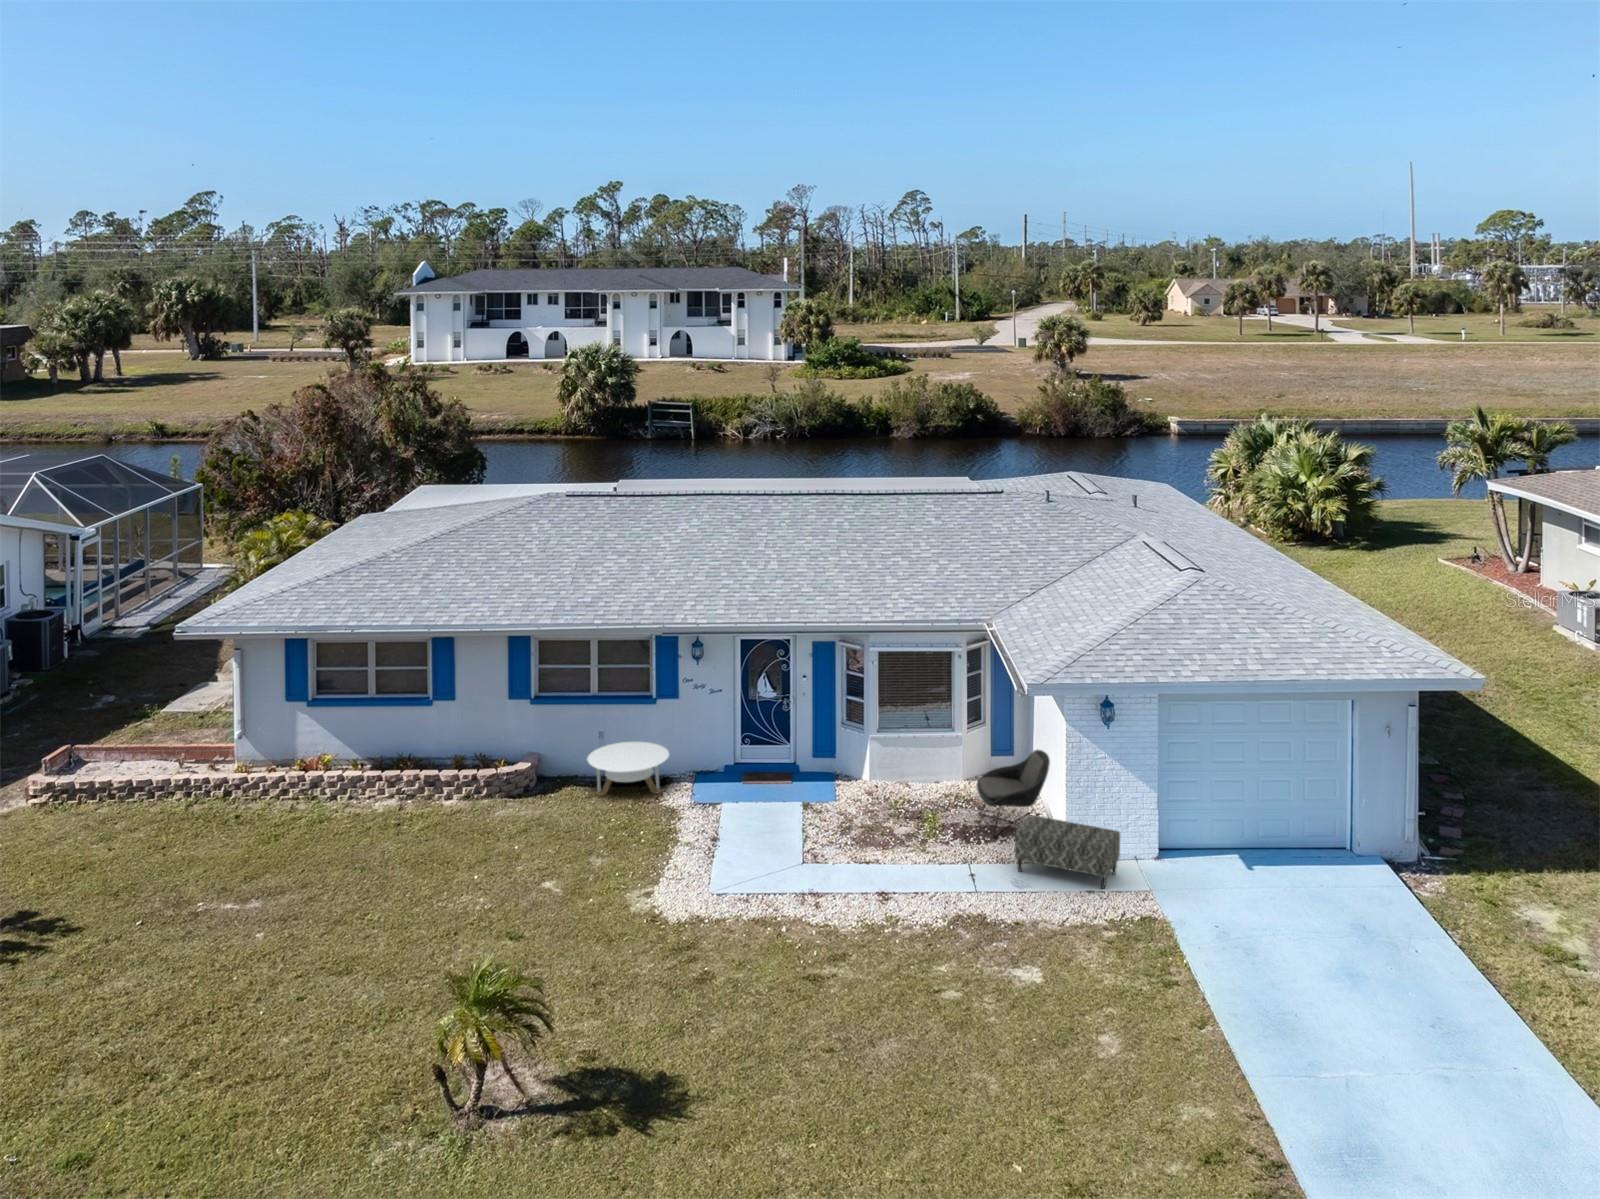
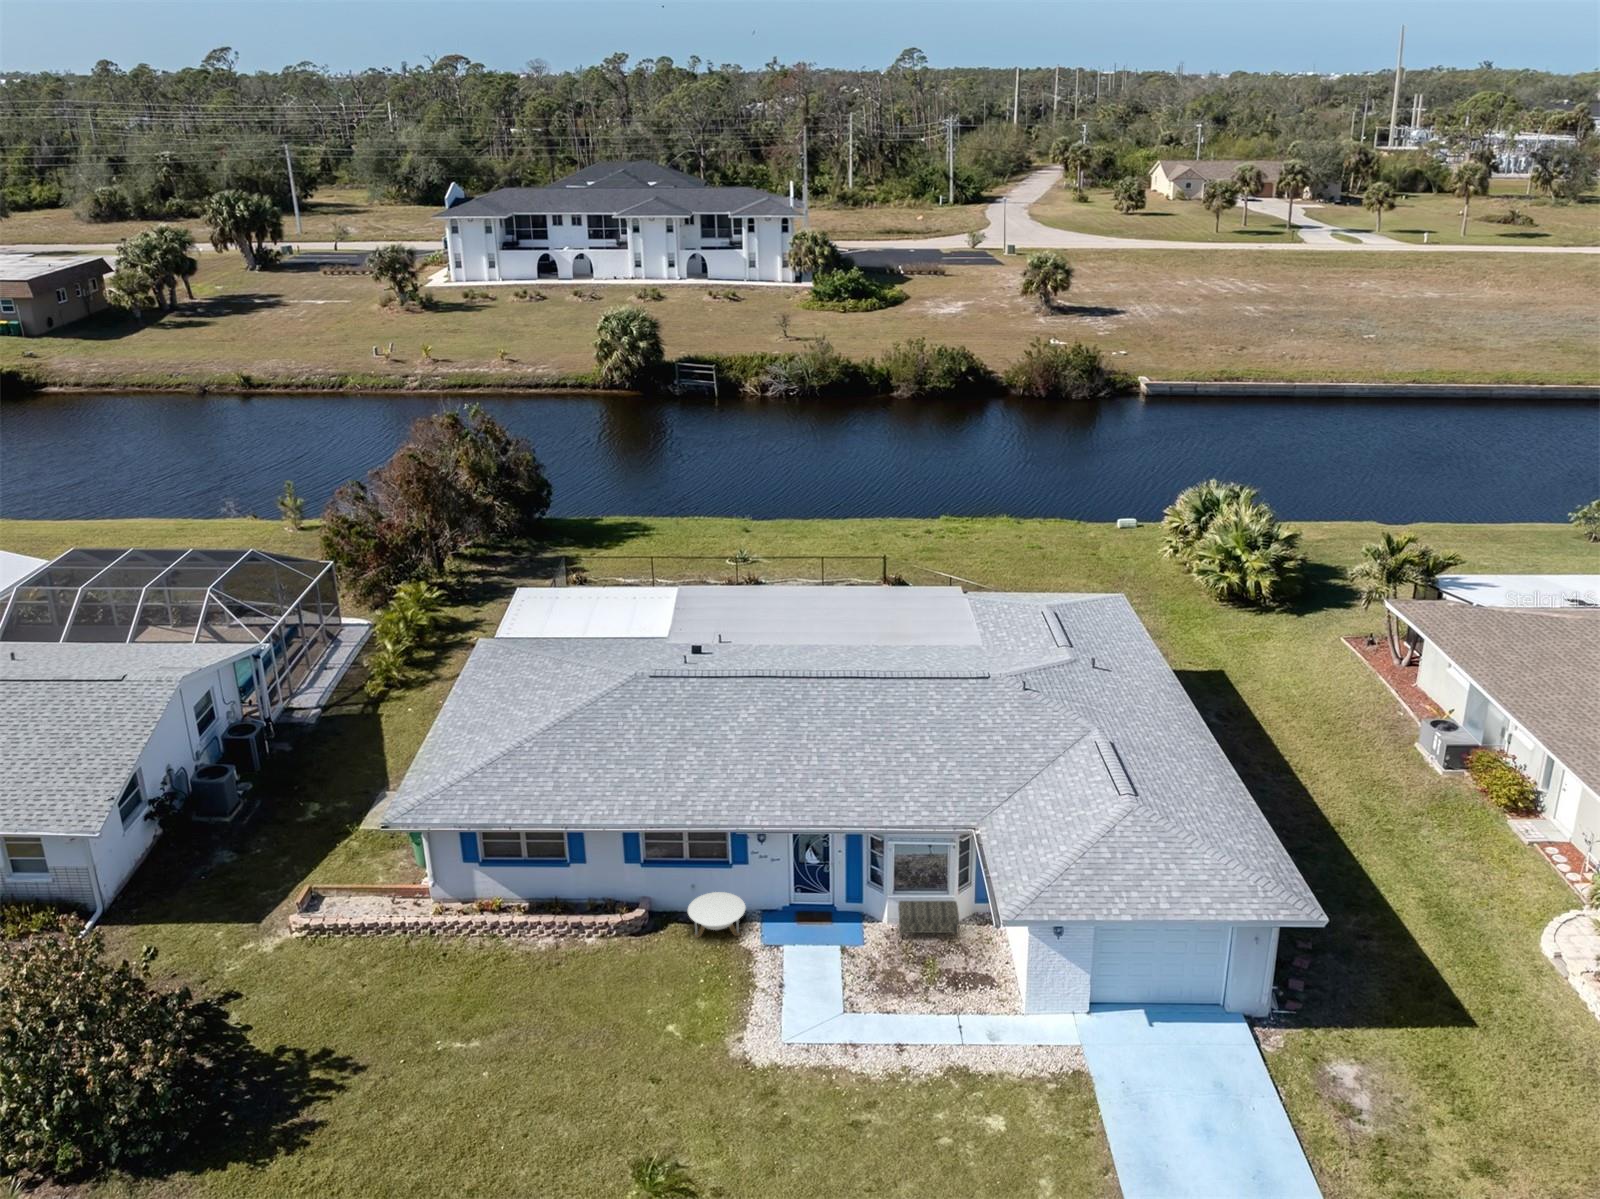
lounge chair: present [977,750,1050,838] -> none [964,923,1015,988]
bench: present [1015,815,1120,889] -> present [898,901,959,939]

